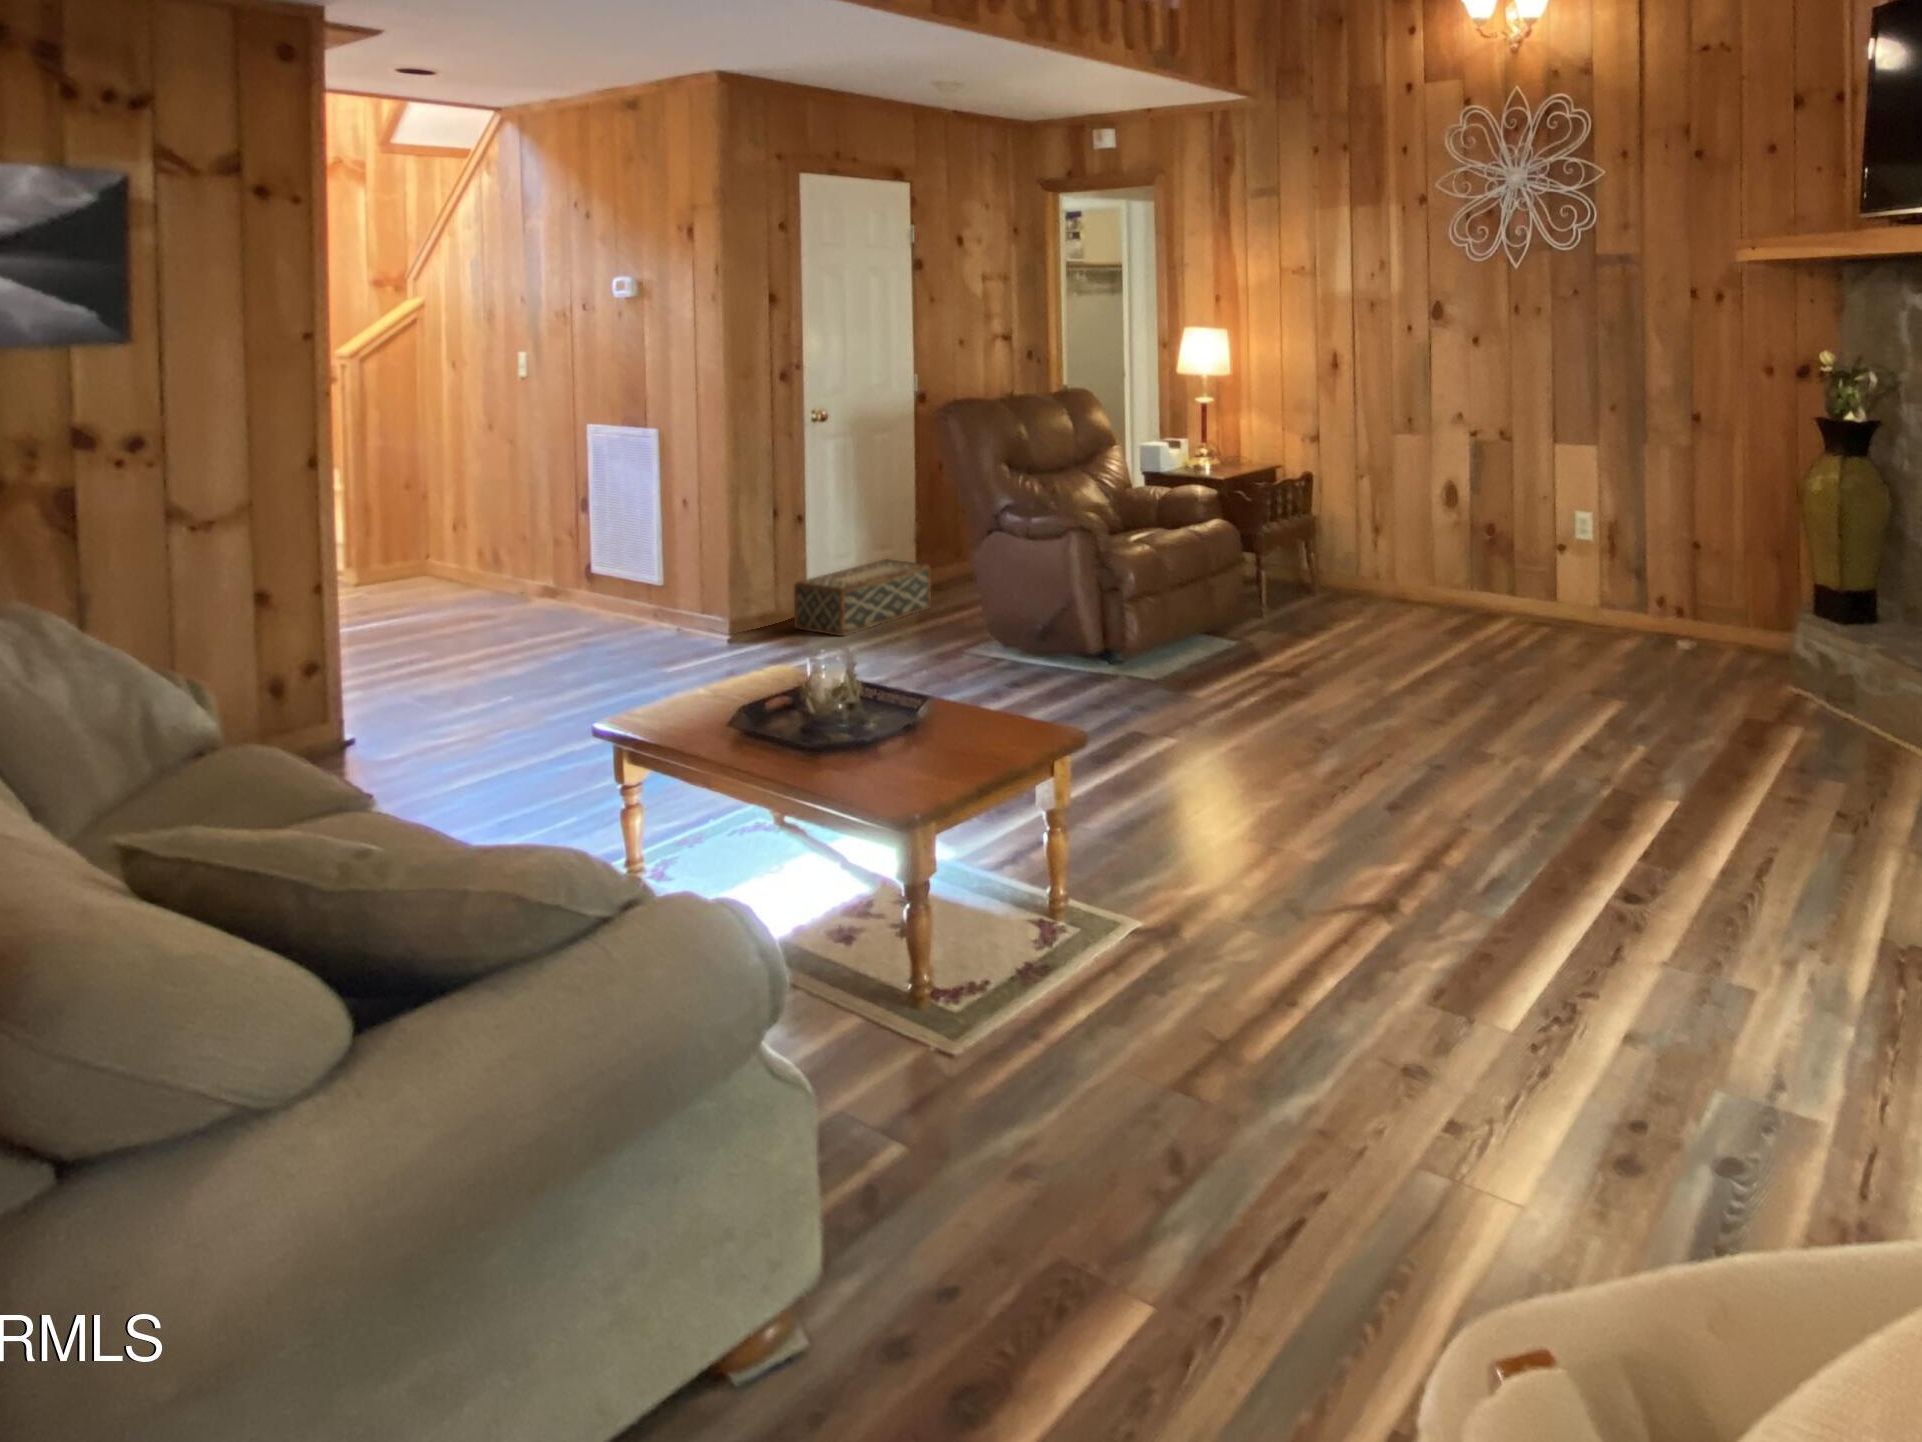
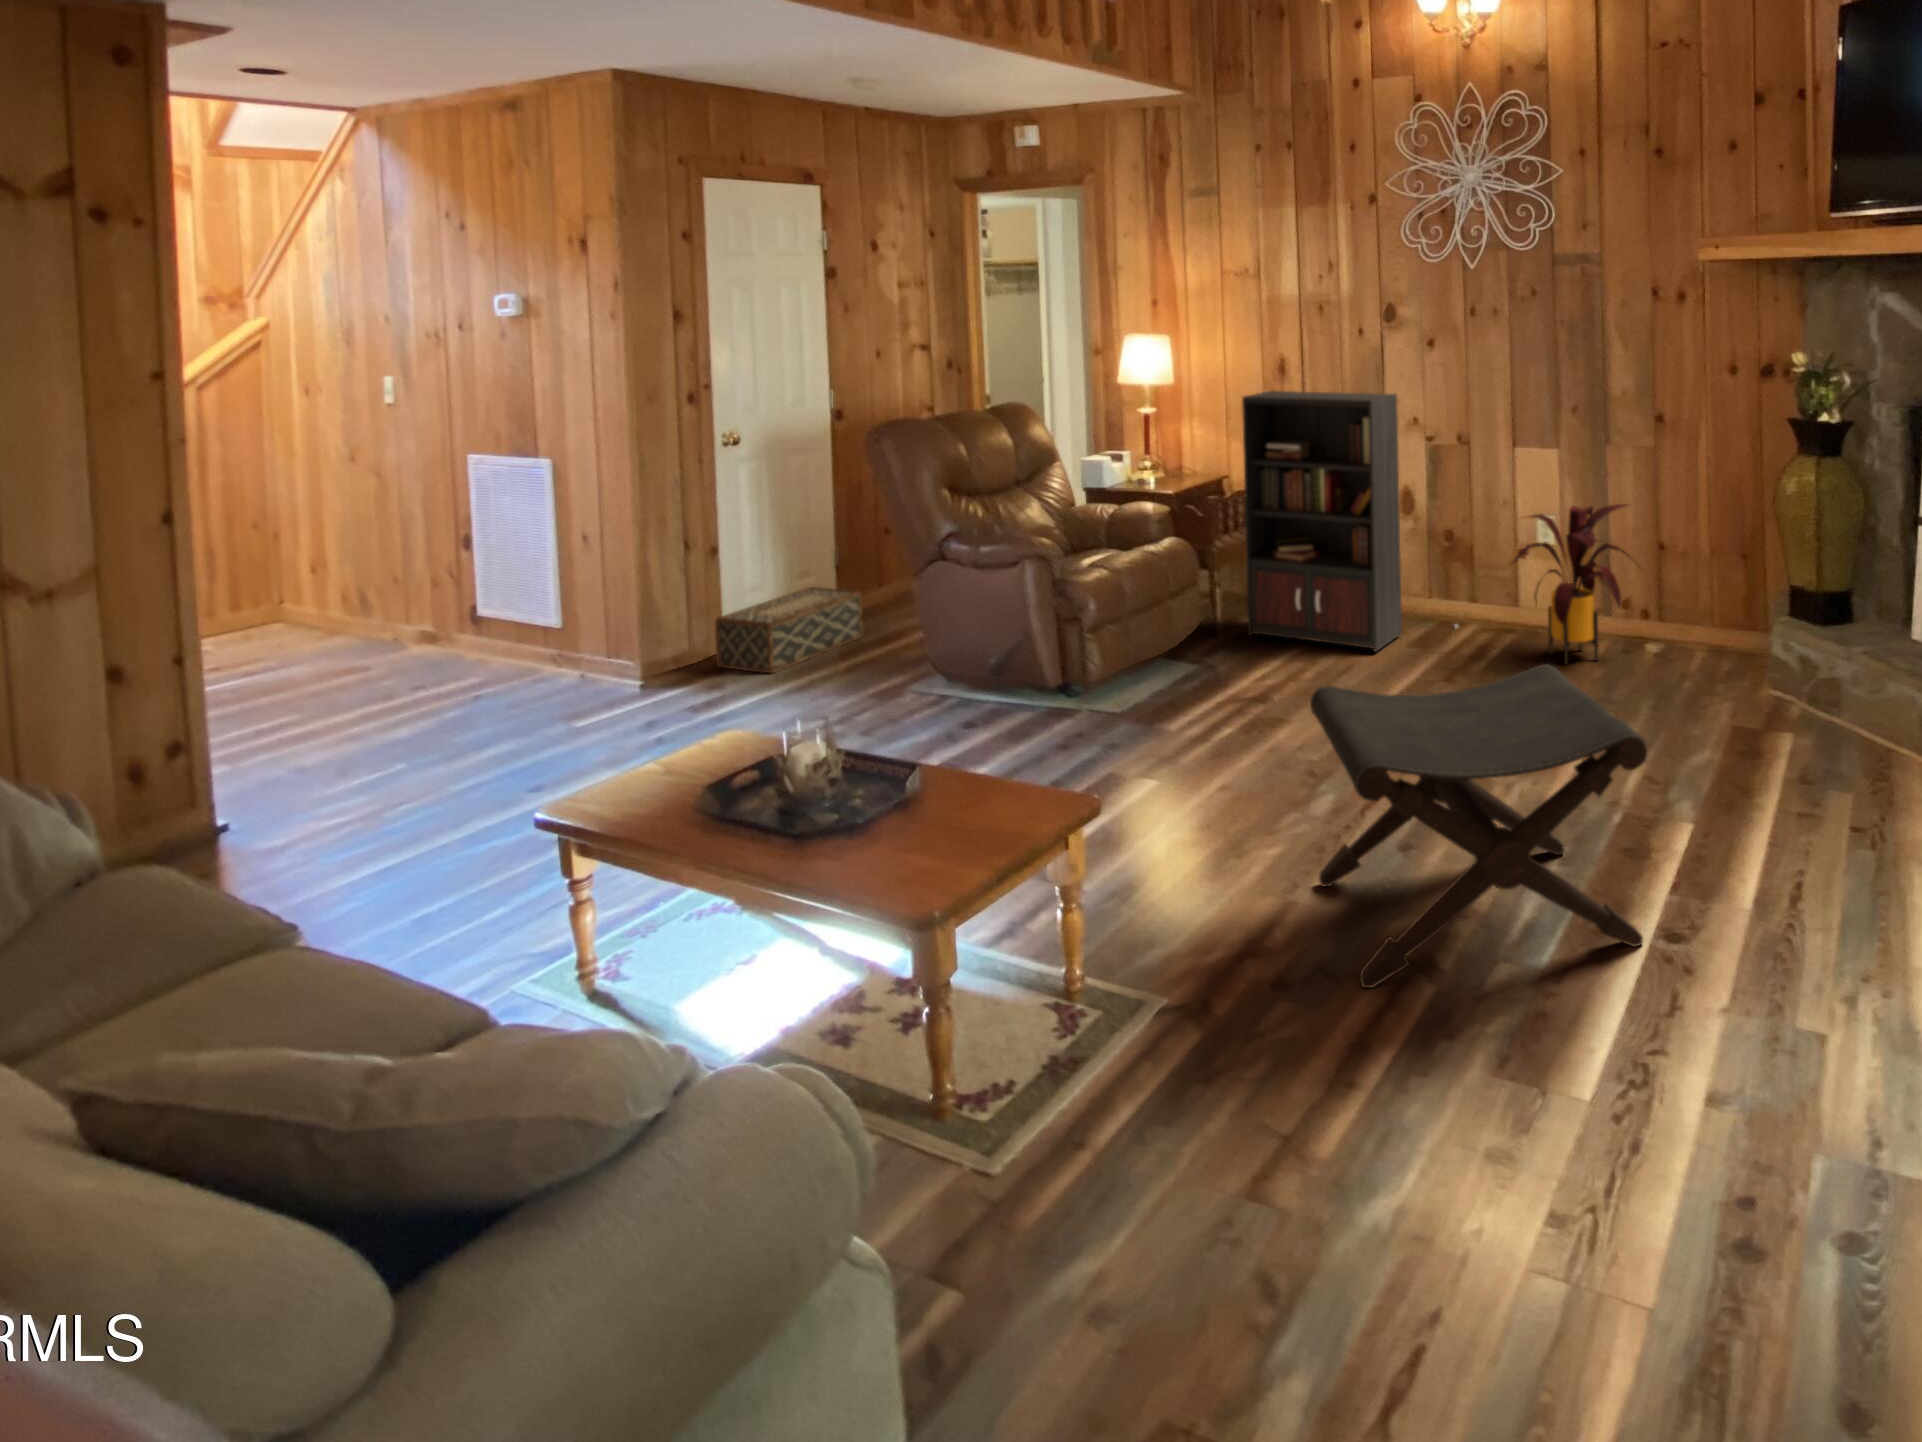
bookcase: none [1289,383,1497,639] -> present [1242,391,1458,651]
house plant: none [1538,502,1678,658] -> present [1513,504,1639,665]
footstool: none [1300,638,1607,926] -> present [1310,664,1647,988]

